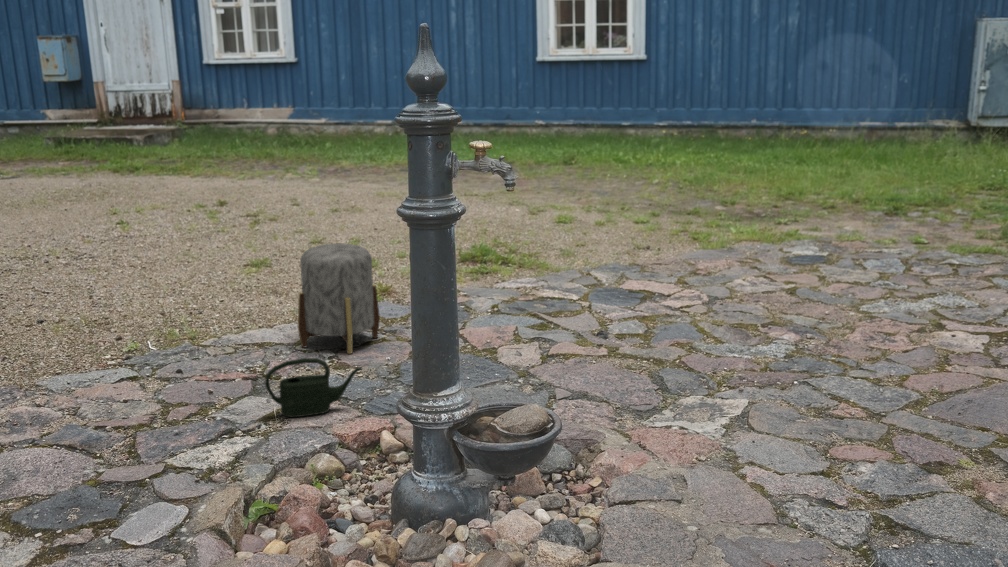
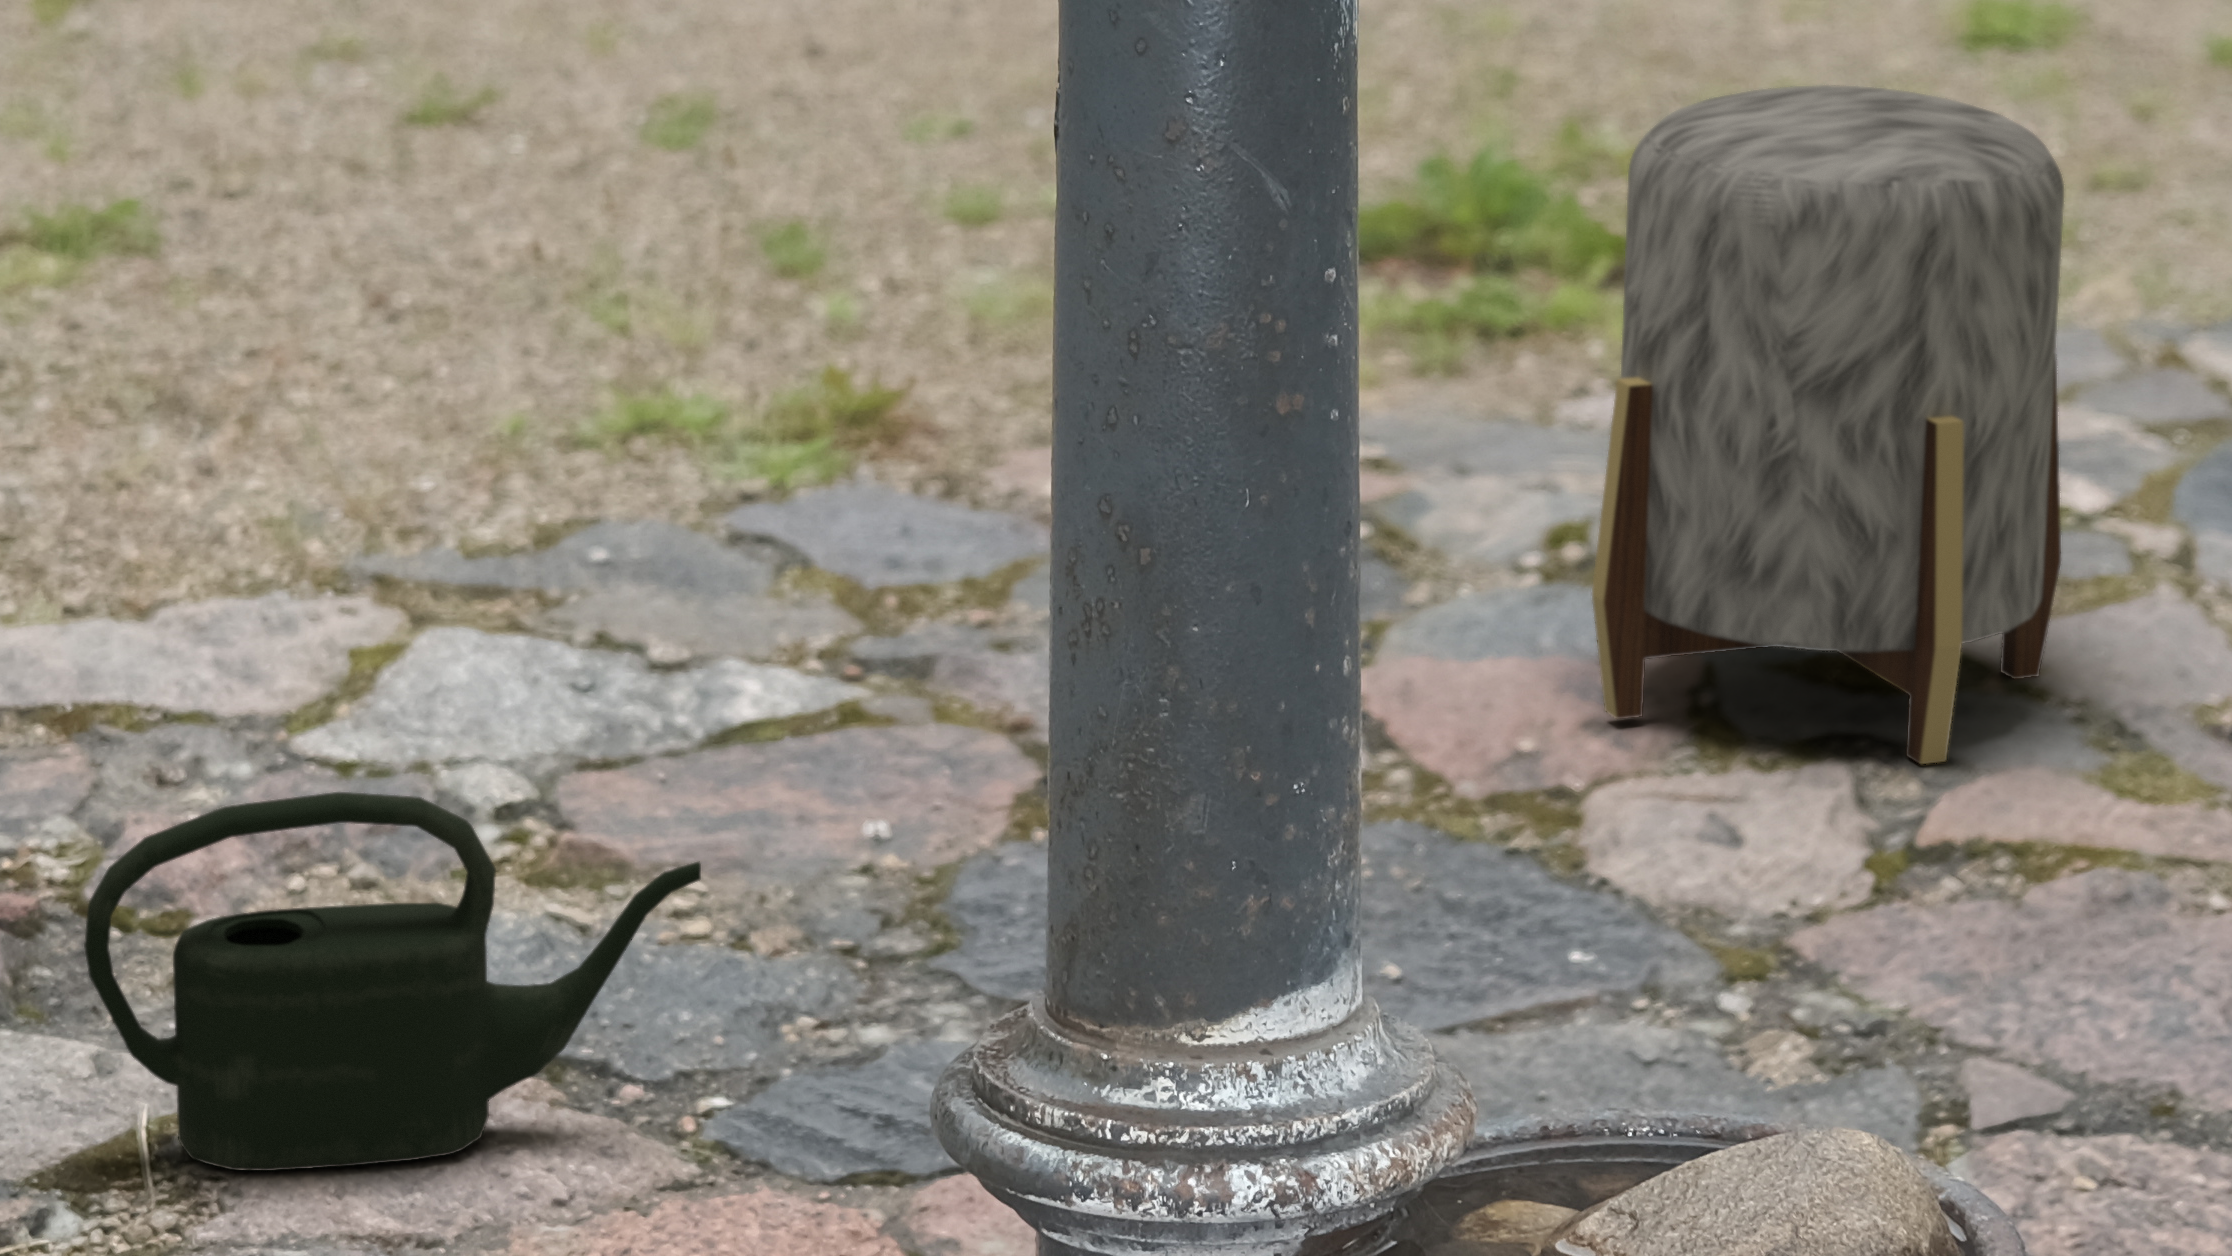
stool: present [298,243,380,354] -> present [1592,85,2064,764]

